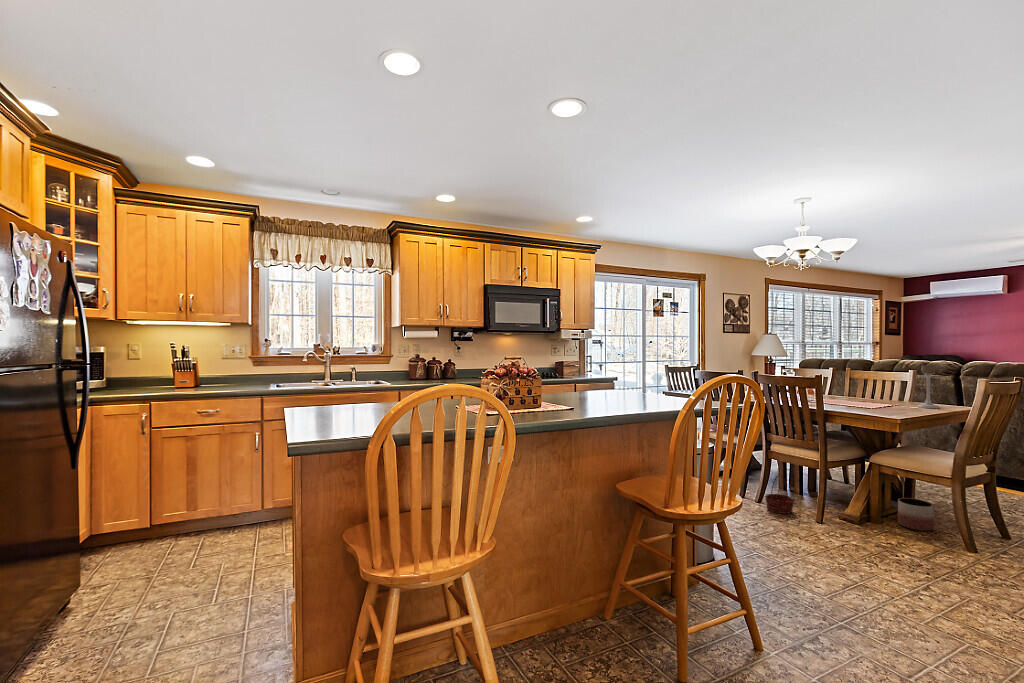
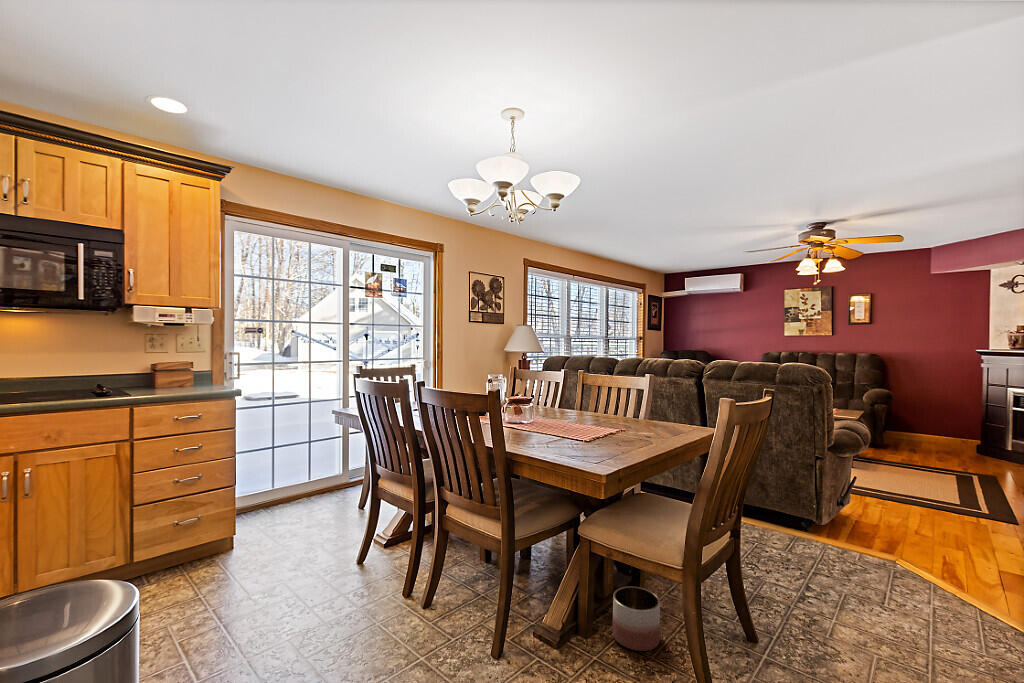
candle holder: present [917,365,940,408] -> none [649,367,676,433]
basket: present [765,475,794,514] -> none [414,567,462,644]

